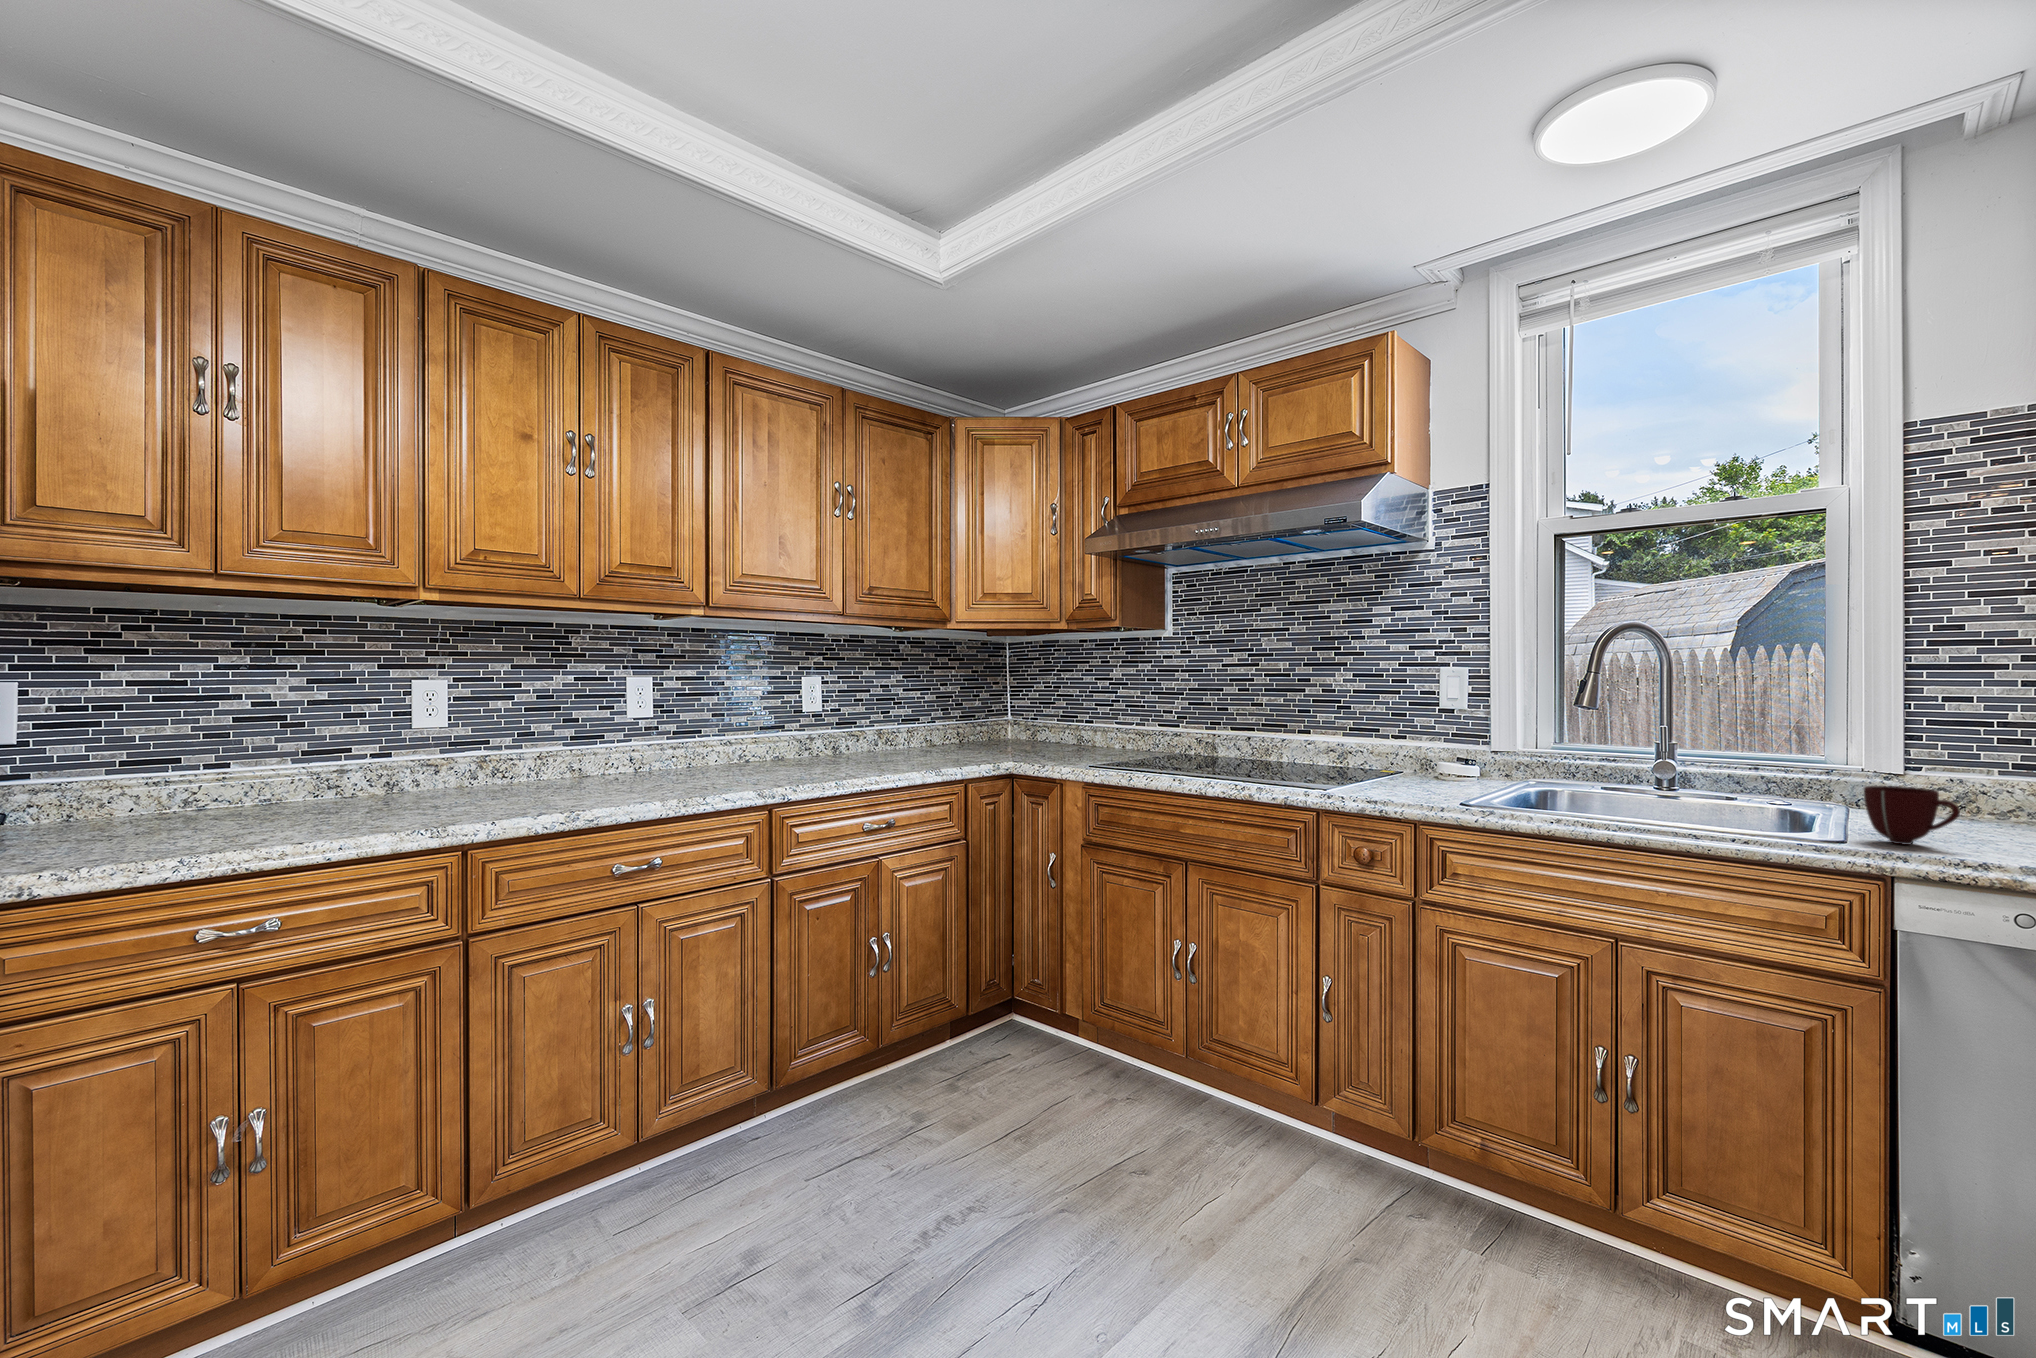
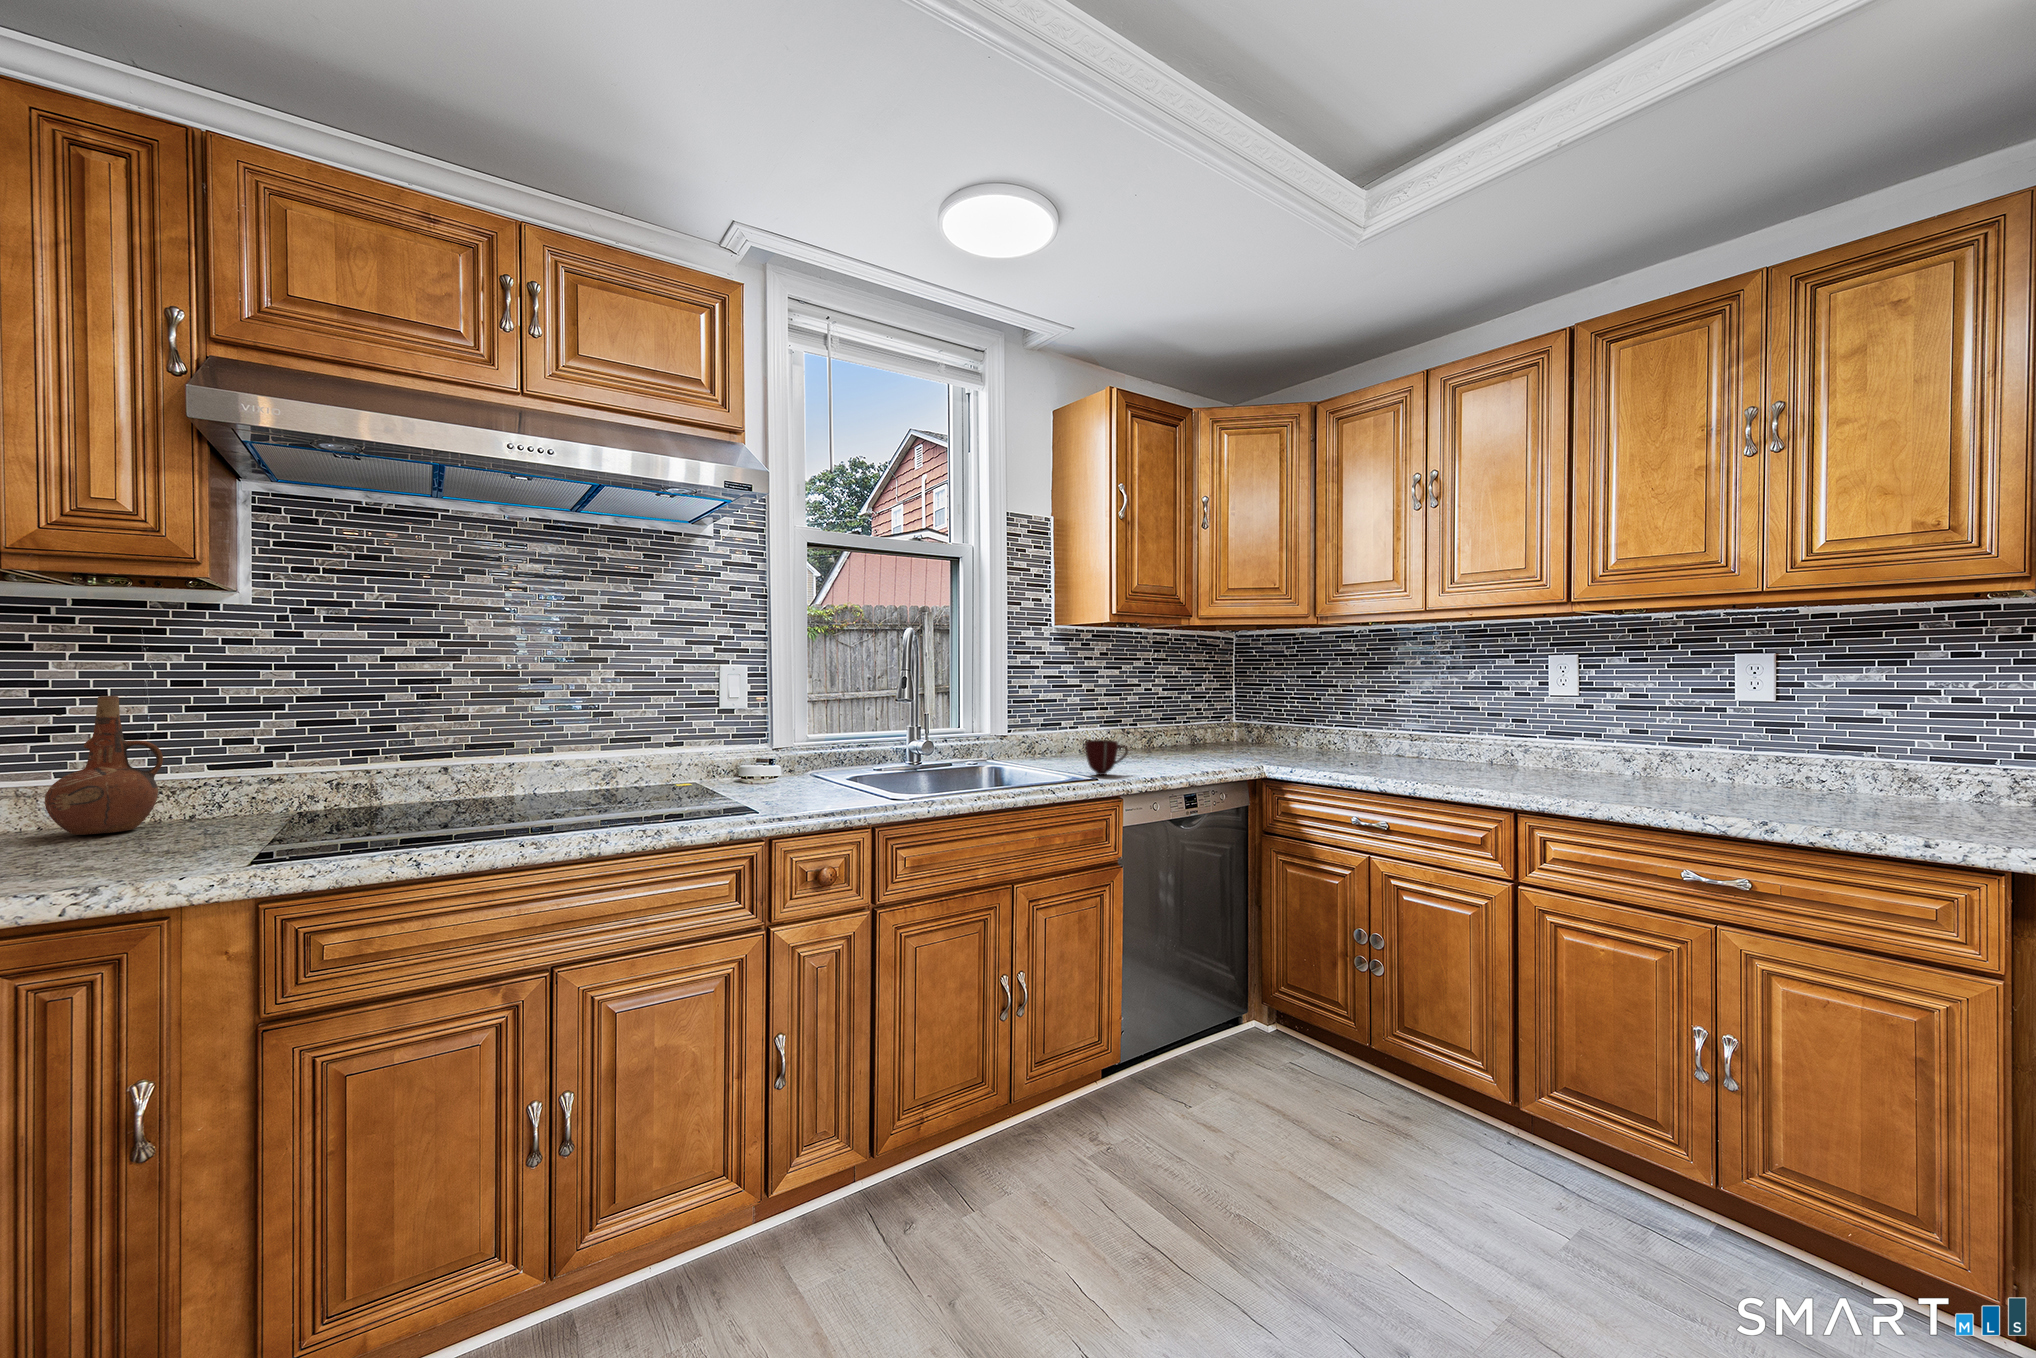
ceramic pitcher: none [1098,685,1136,751] -> present [45,696,163,835]

